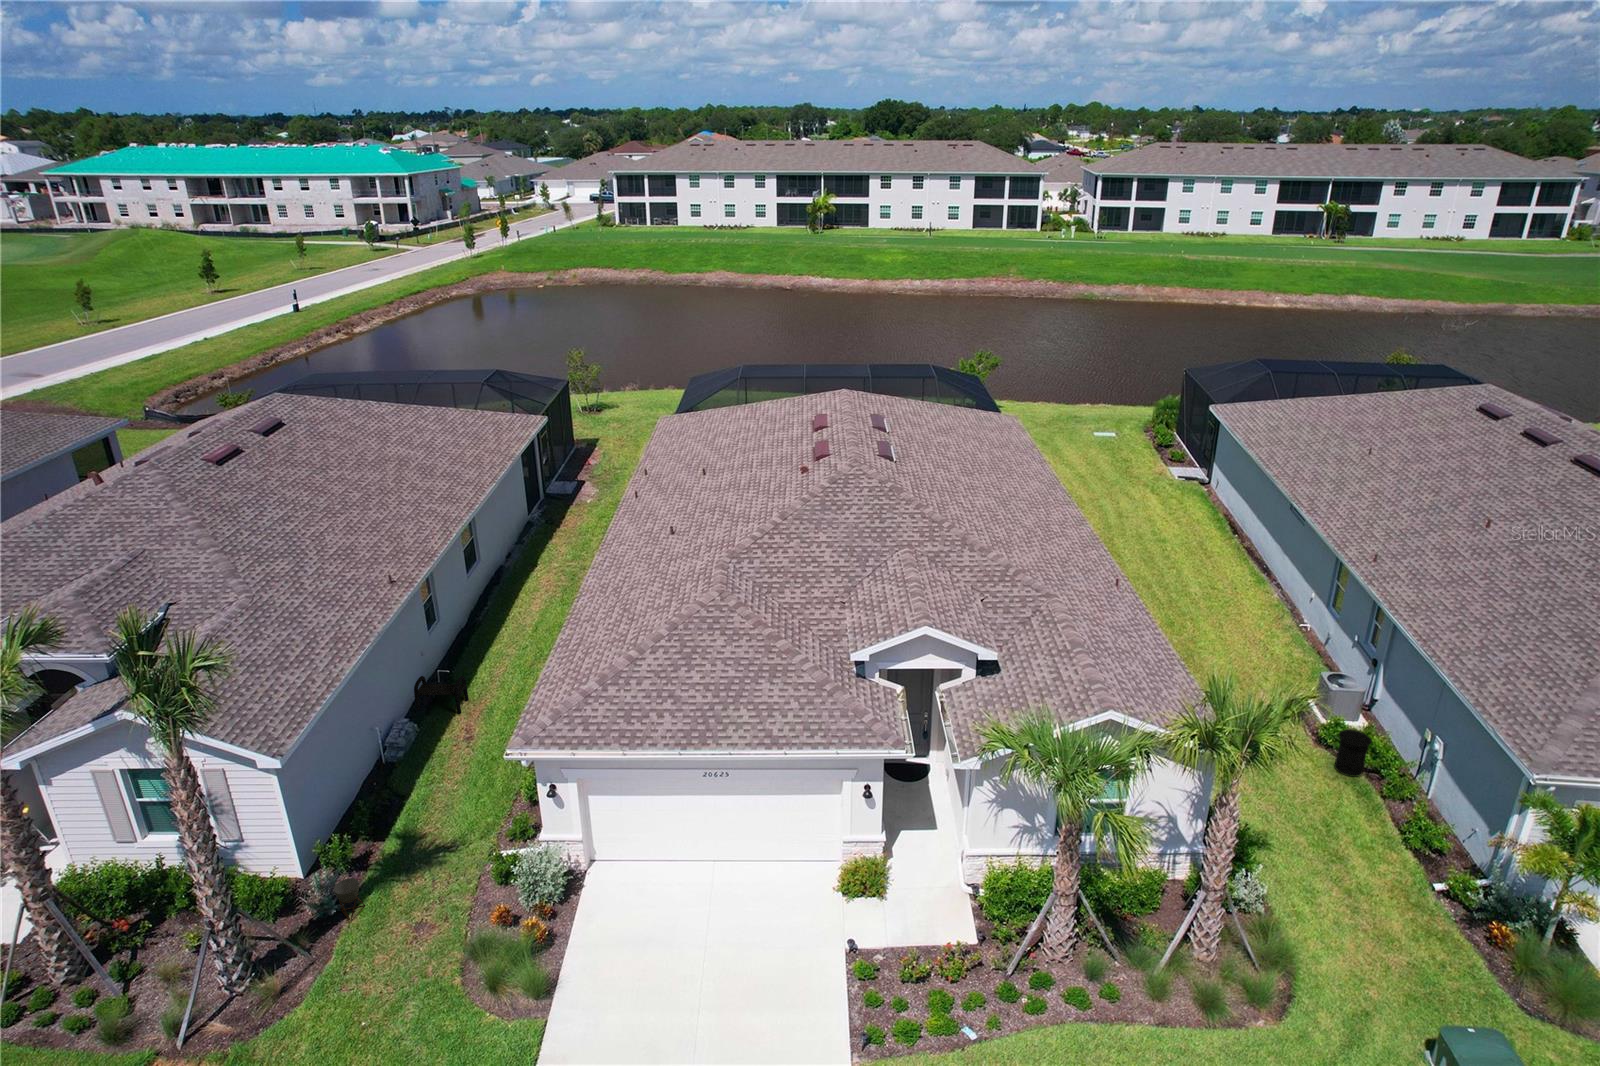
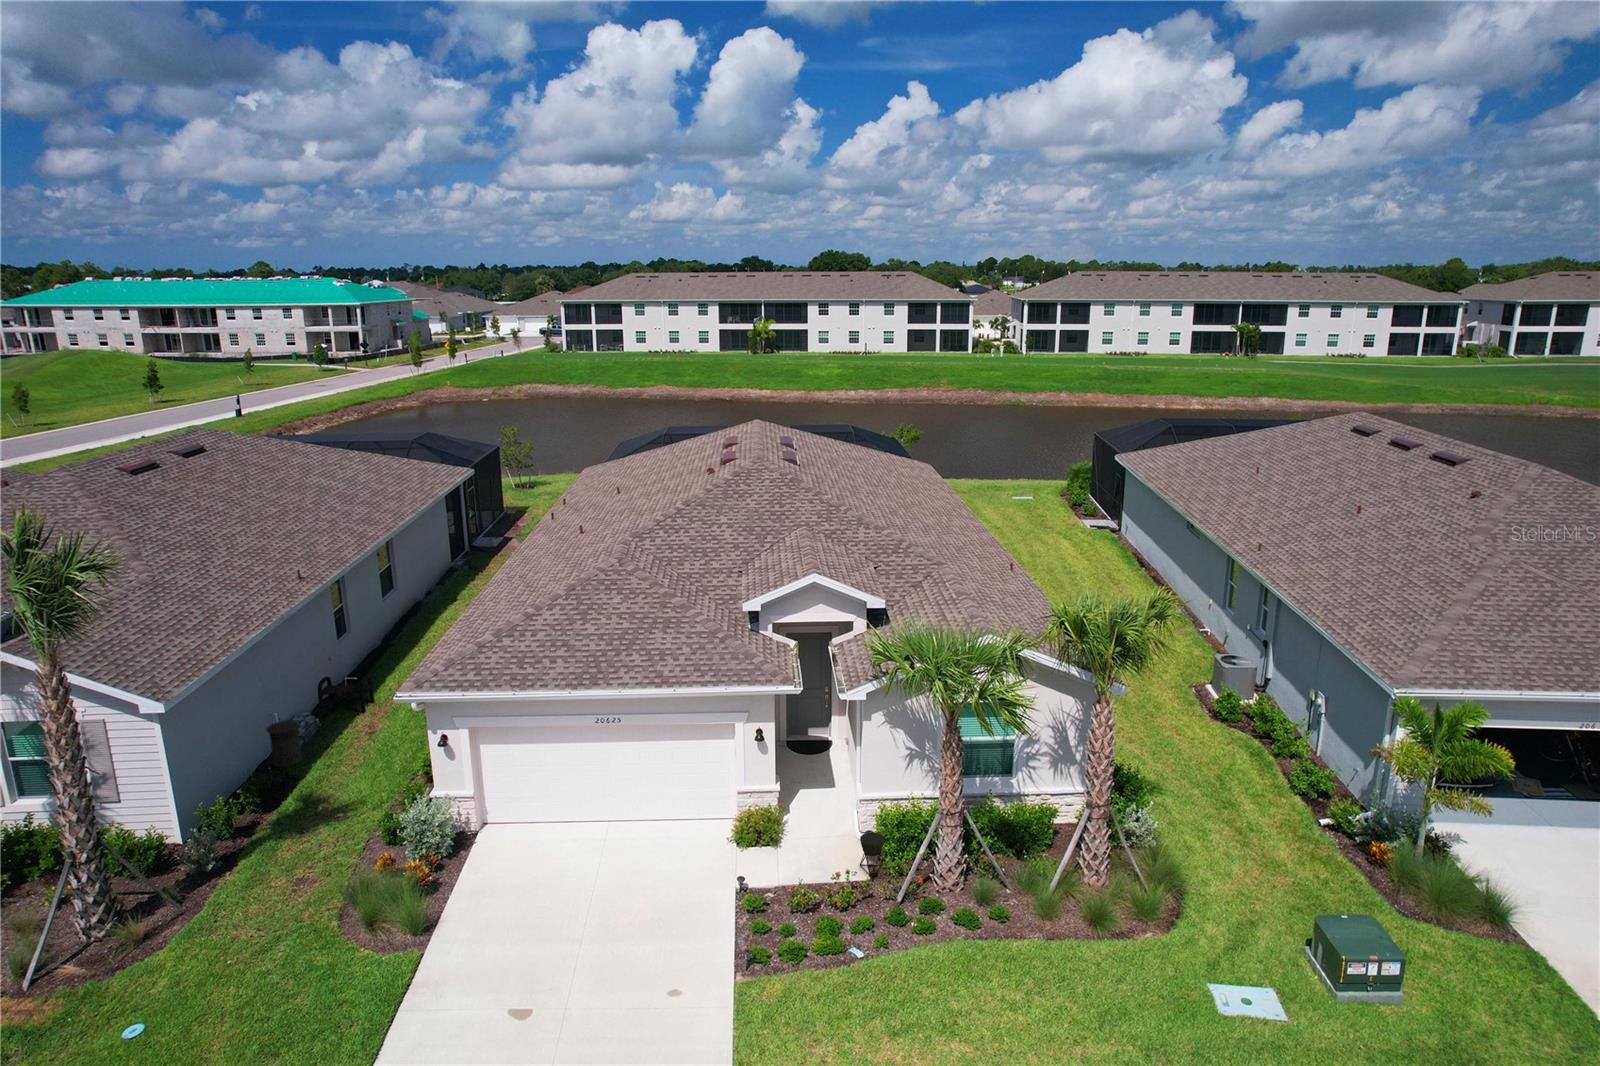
trash can: present [1334,729,1372,777] -> present [266,720,302,768]
planter: present [334,878,365,921] -> present [860,832,884,877]

